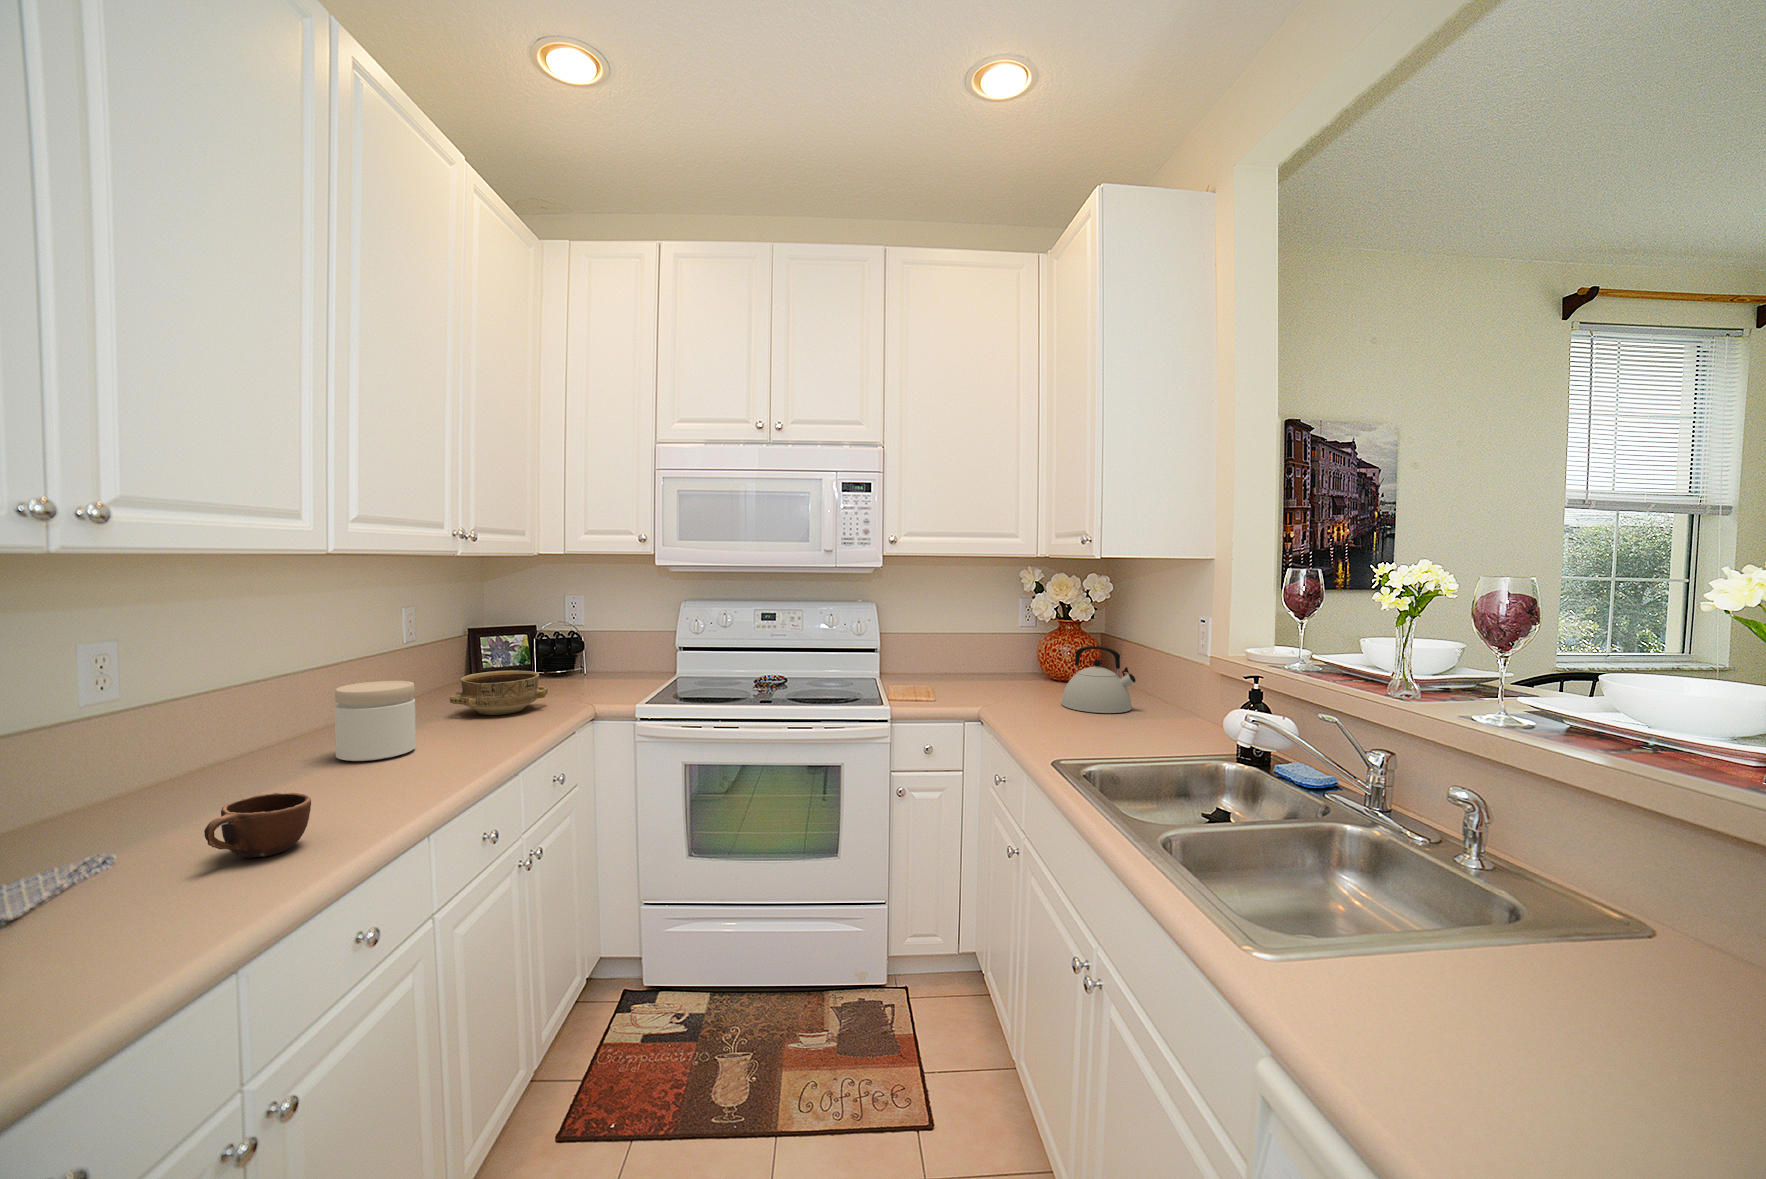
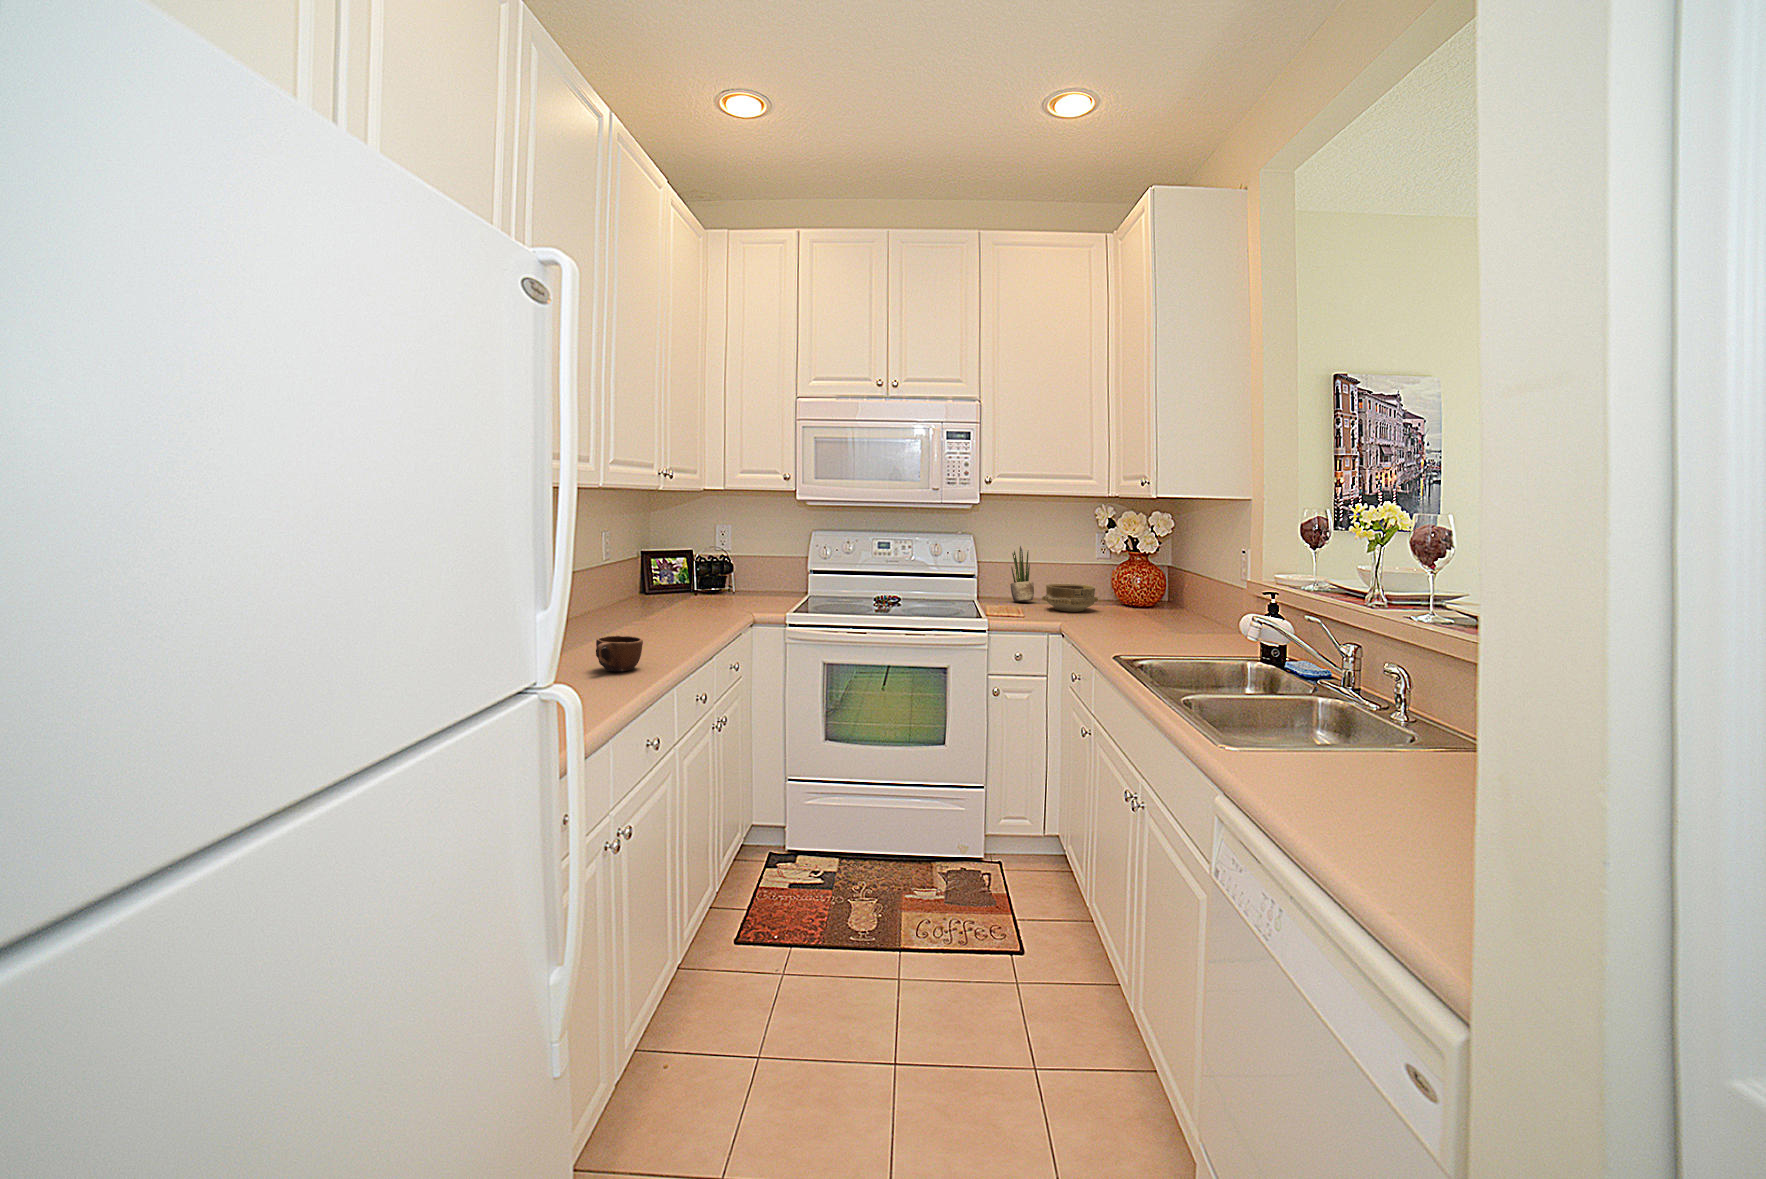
potted plant: none [924,613,951,679] -> present [1010,546,1034,601]
kettle: present [1061,646,1136,713] -> none [1130,570,1194,623]
ceramic bowl: present [450,671,548,715] -> present [1042,583,1098,612]
jar: present [335,681,416,761] -> none [602,580,653,634]

